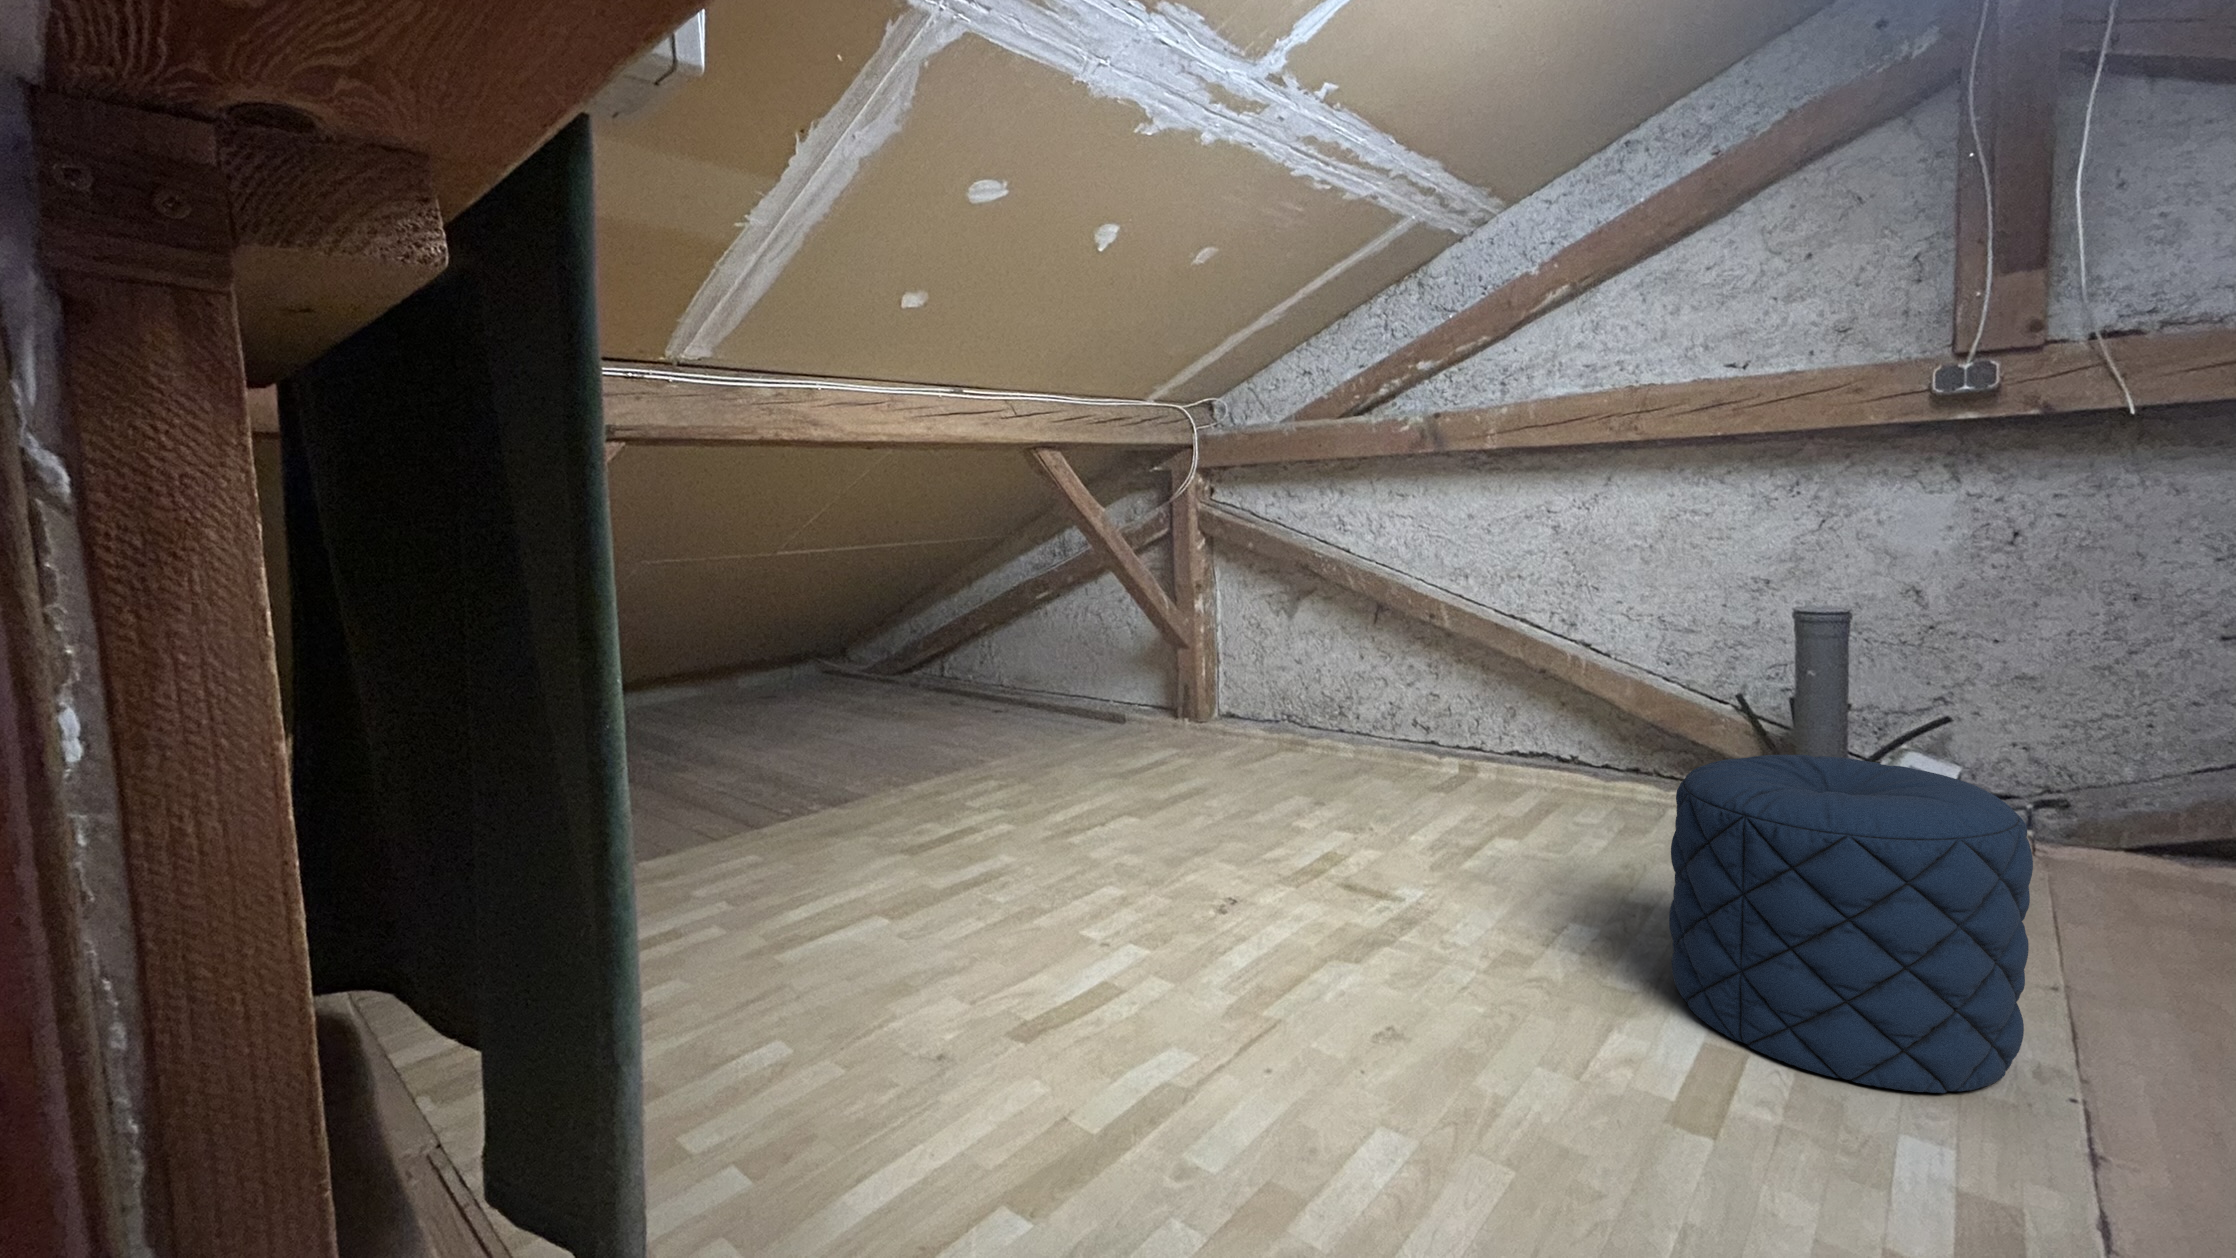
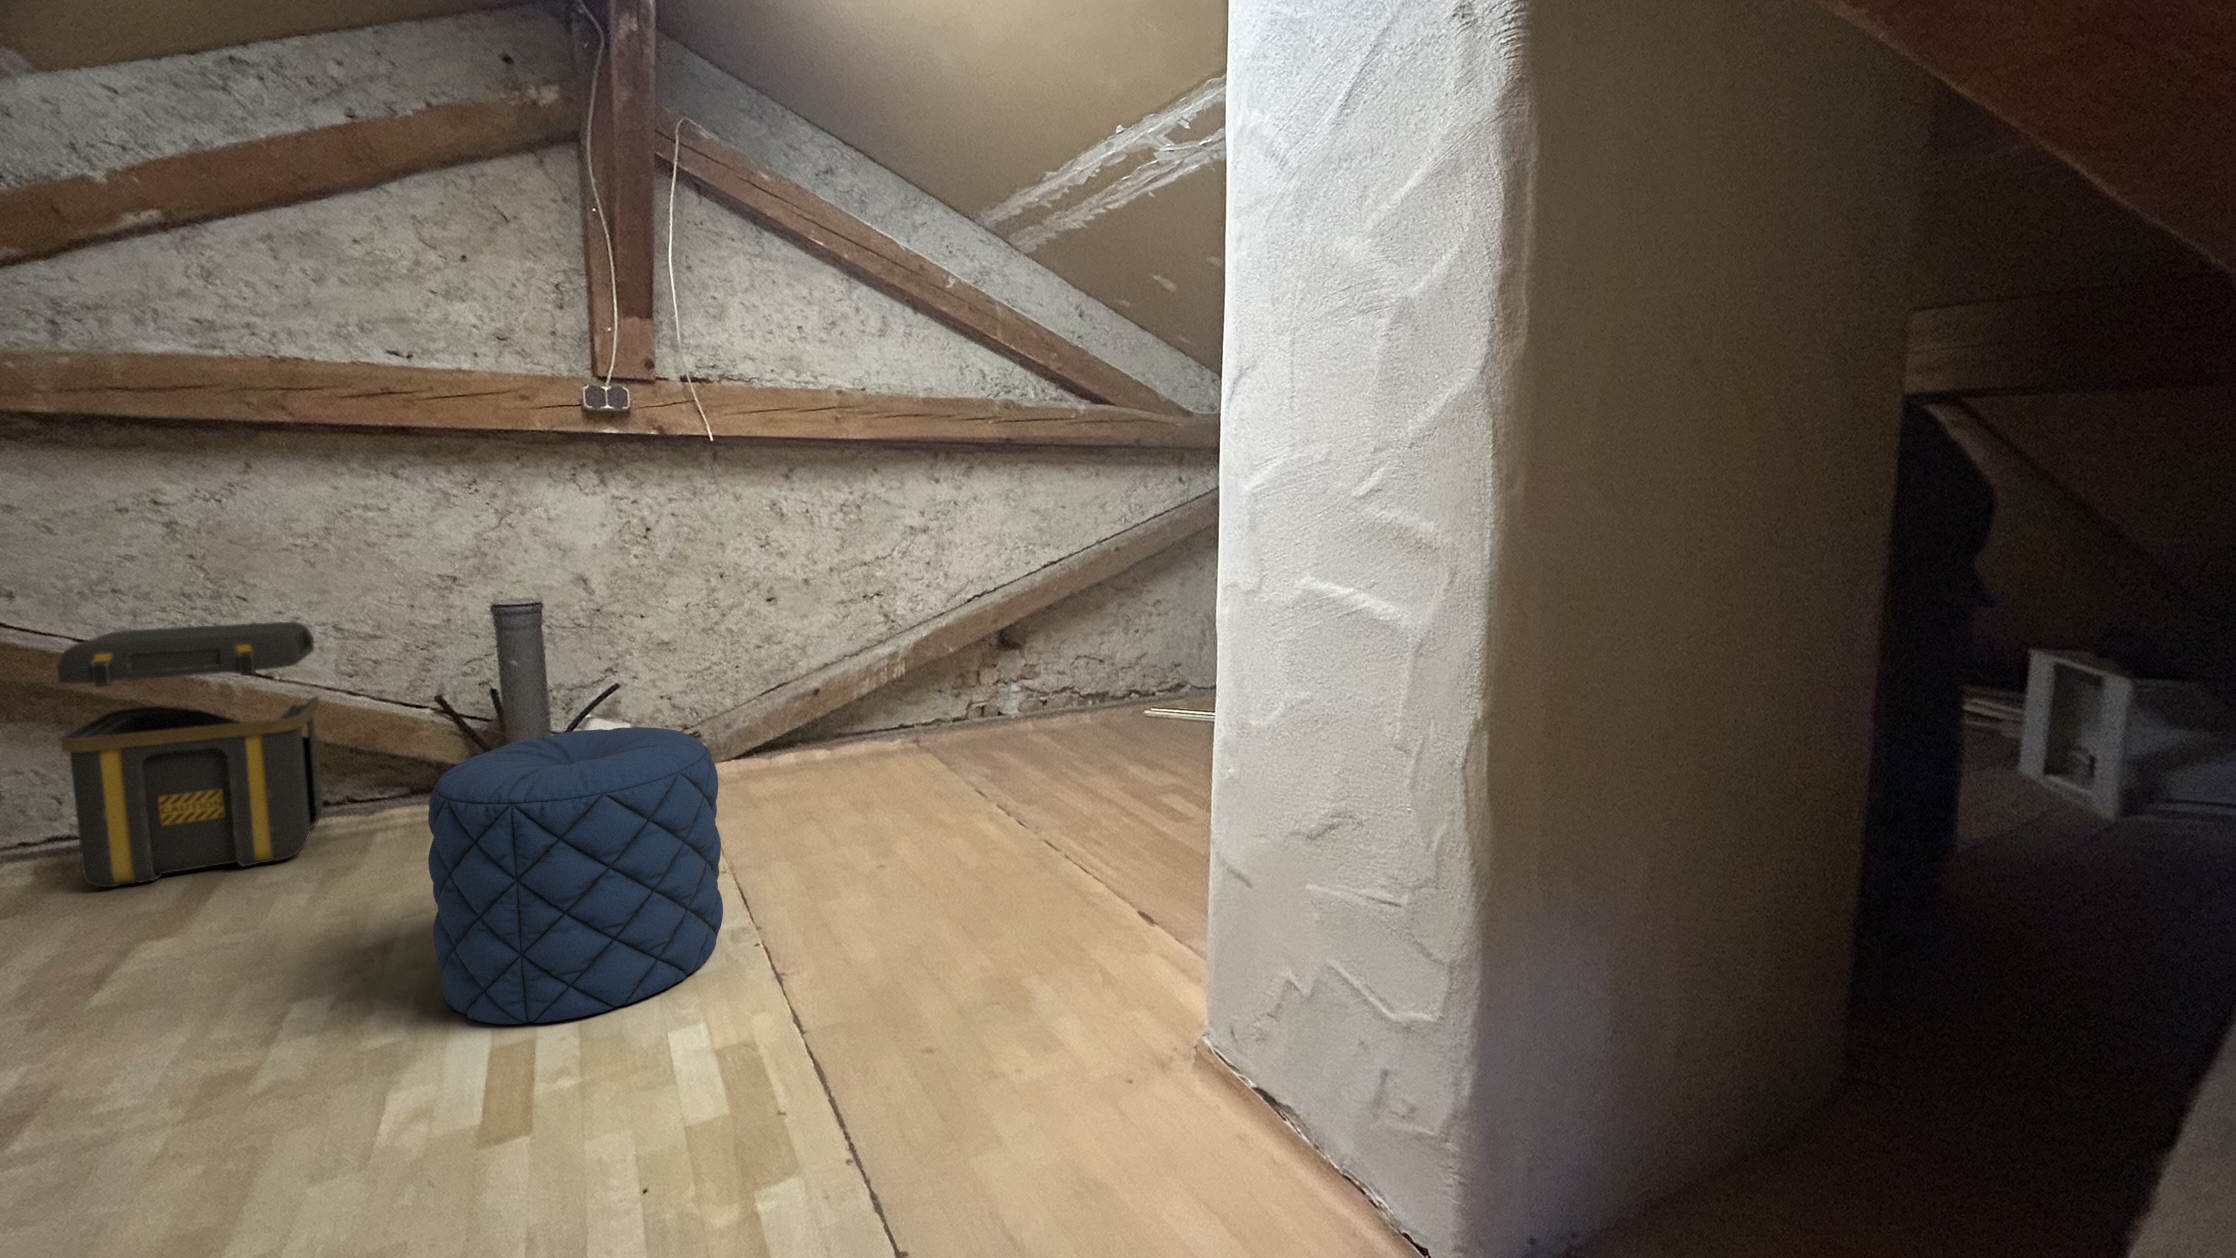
toolbox: none [1474,607,1641,807] -> present [57,622,323,887]

